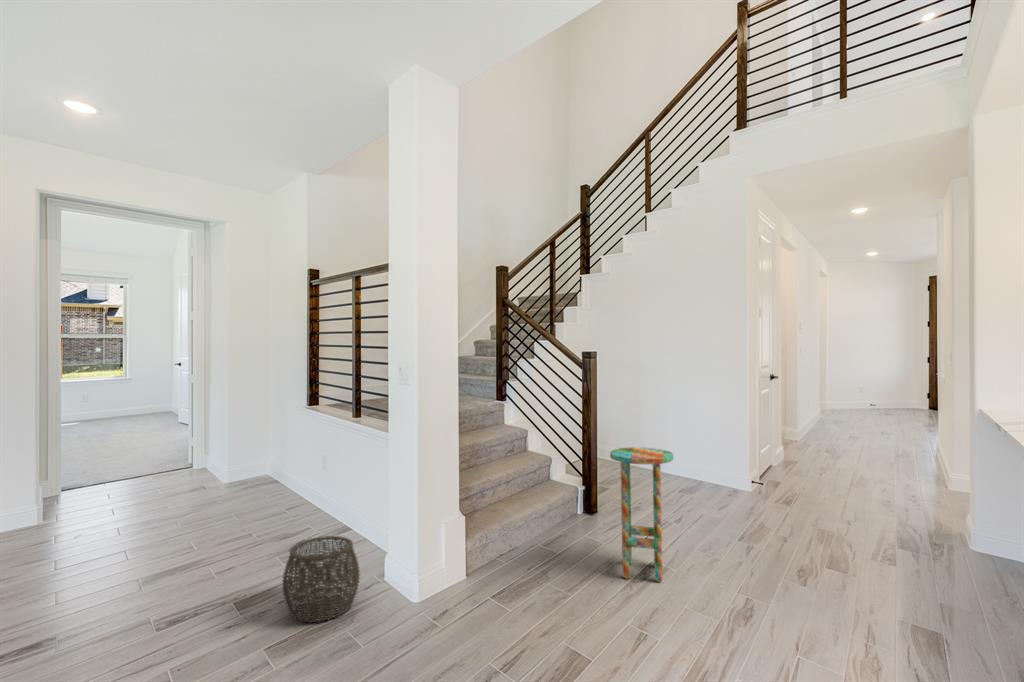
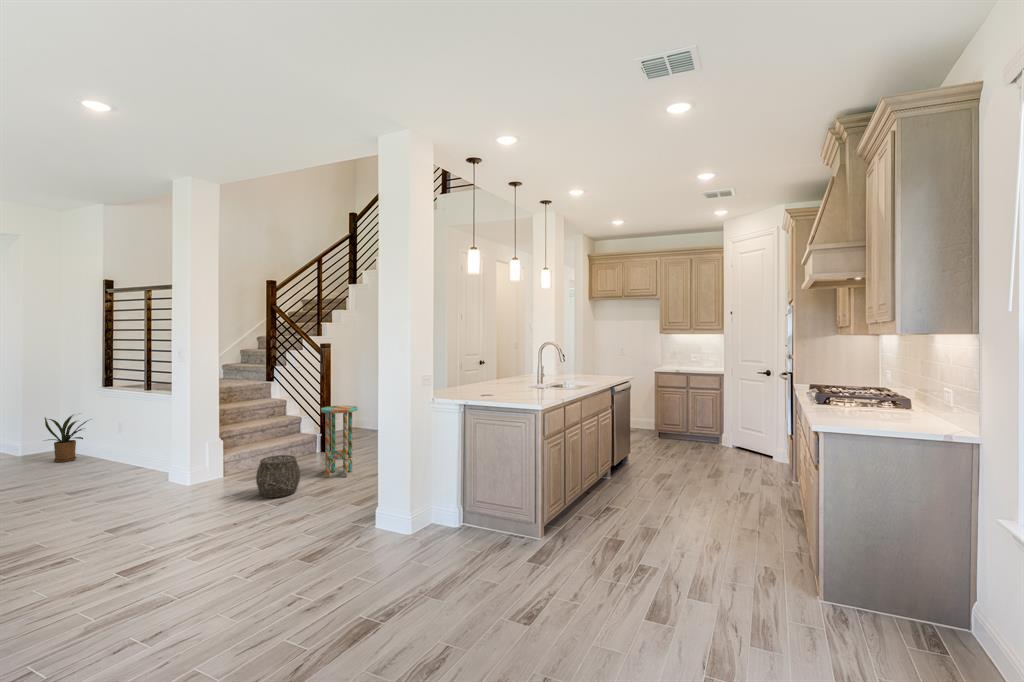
house plant: none [239,440,297,504] -> present [45,415,88,462]
woven basket: present [282,536,360,622] -> present [256,455,300,498]

